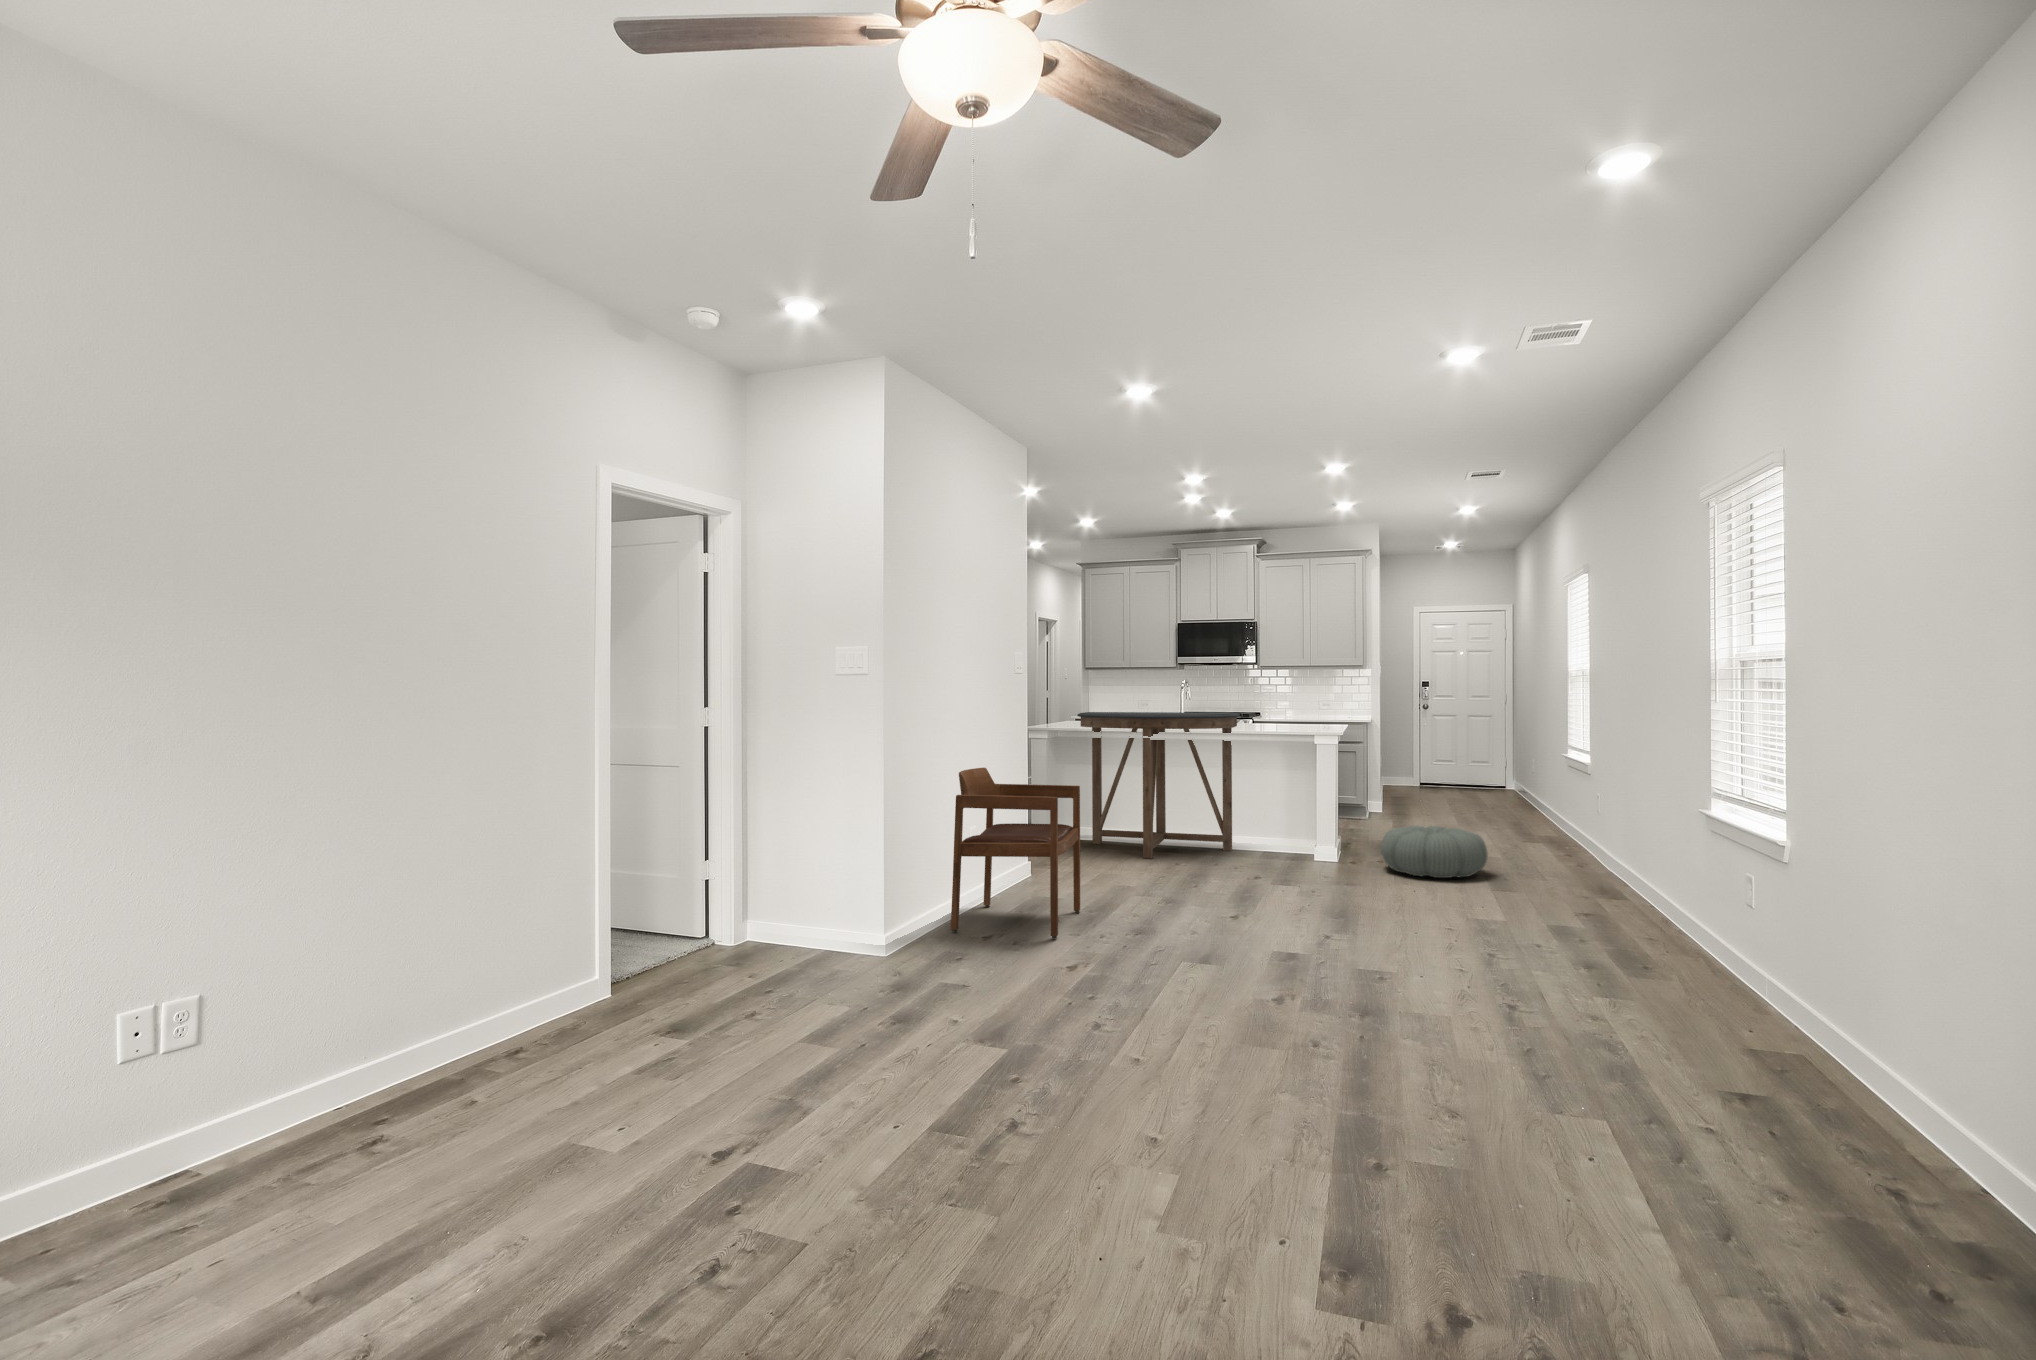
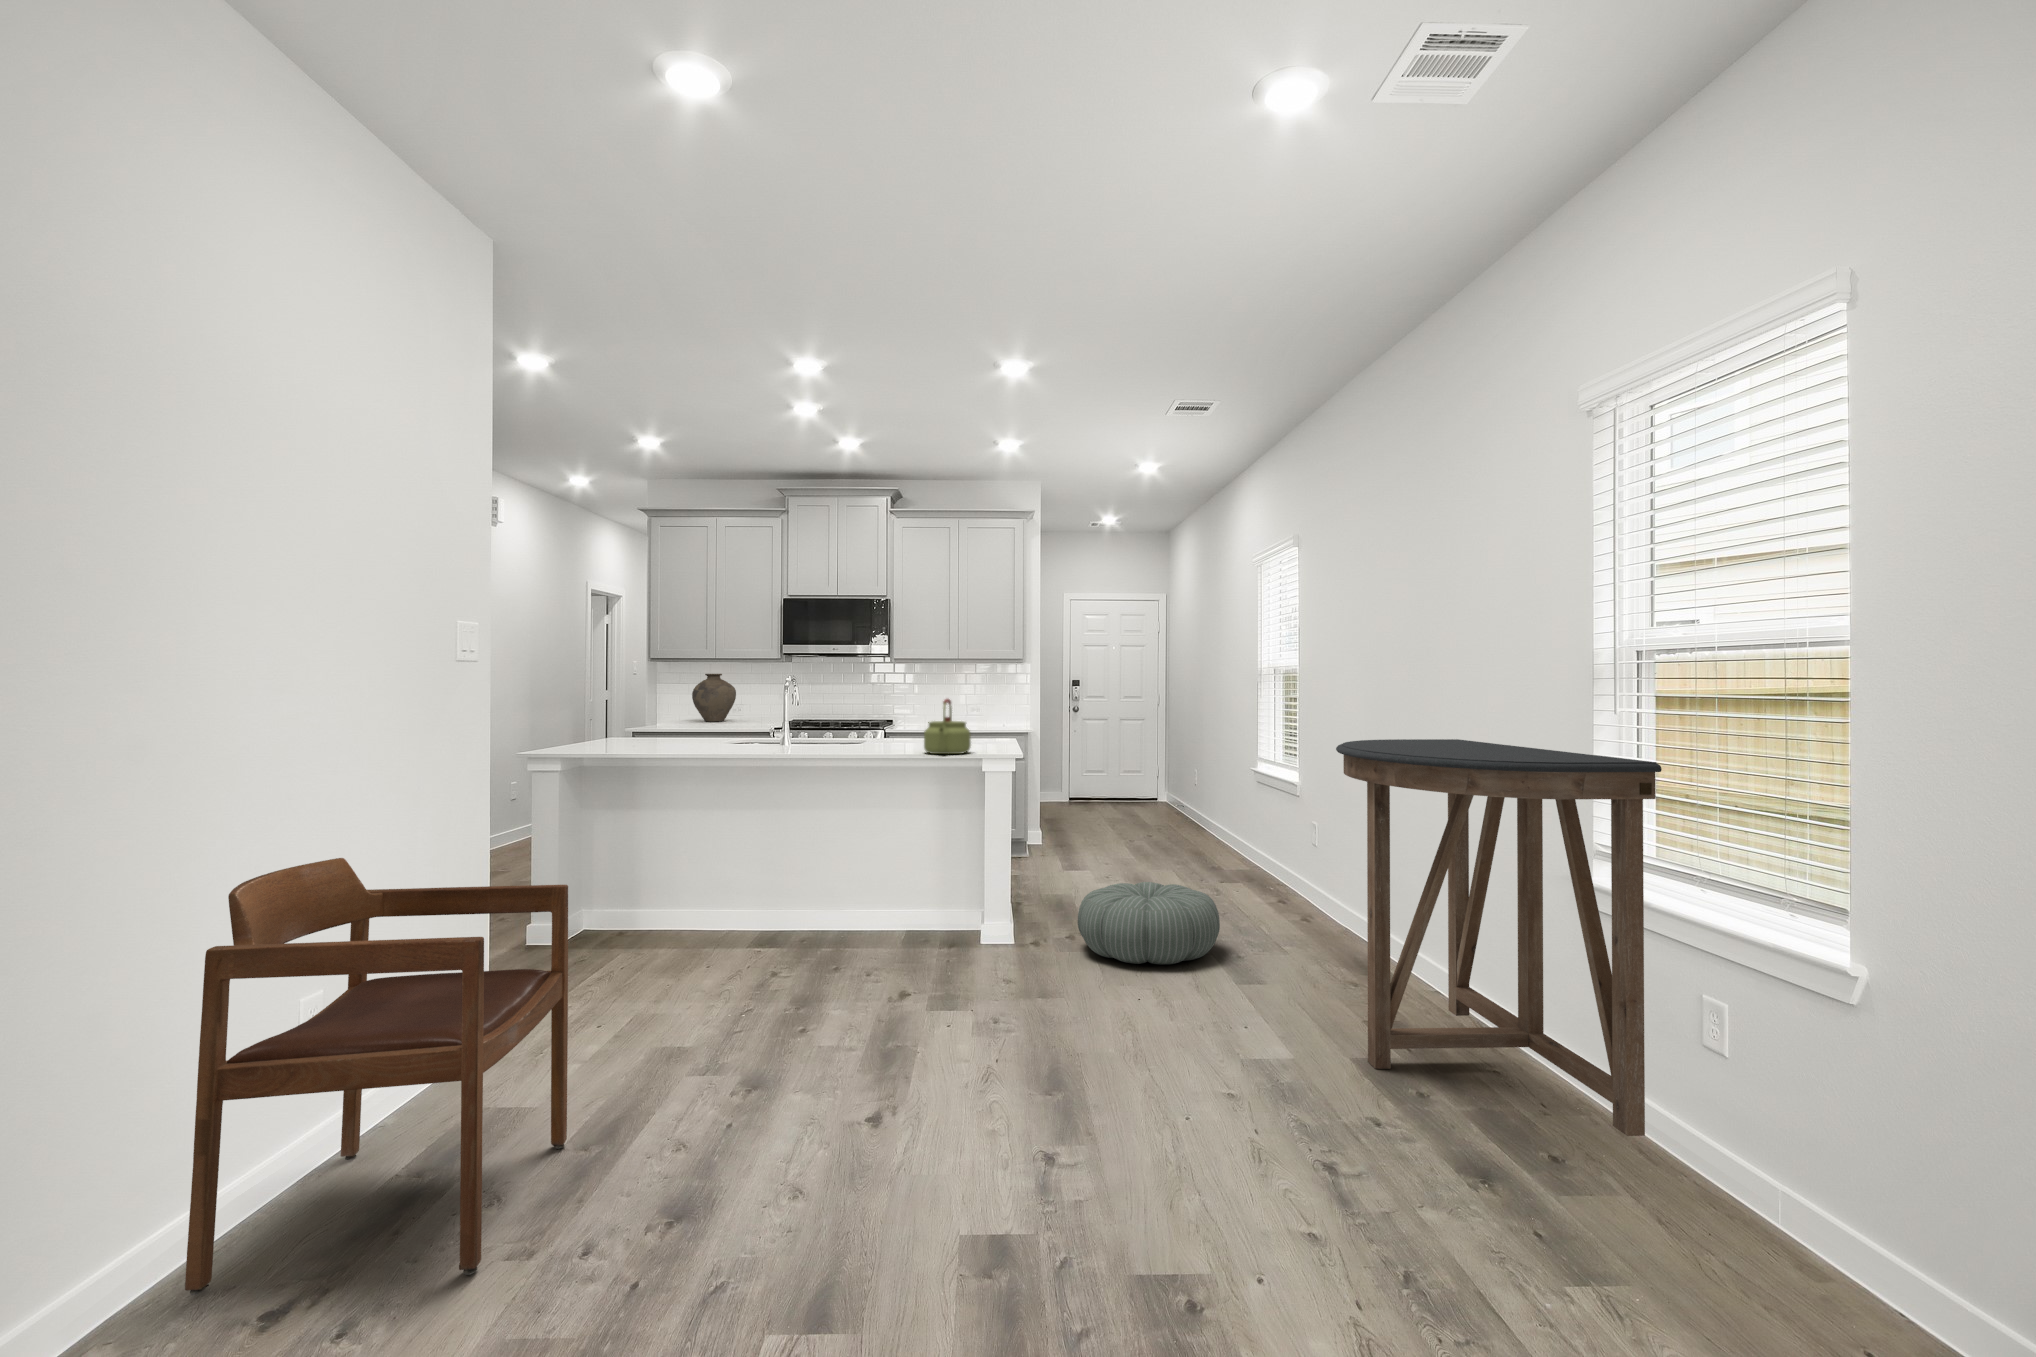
vase: none [1114,679,1144,713] -> present [692,674,736,722]
kettle: none [1274,696,1307,733] -> present [924,699,971,754]
console table: present [1077,712,1240,859] -> present [1336,739,1662,1136]

